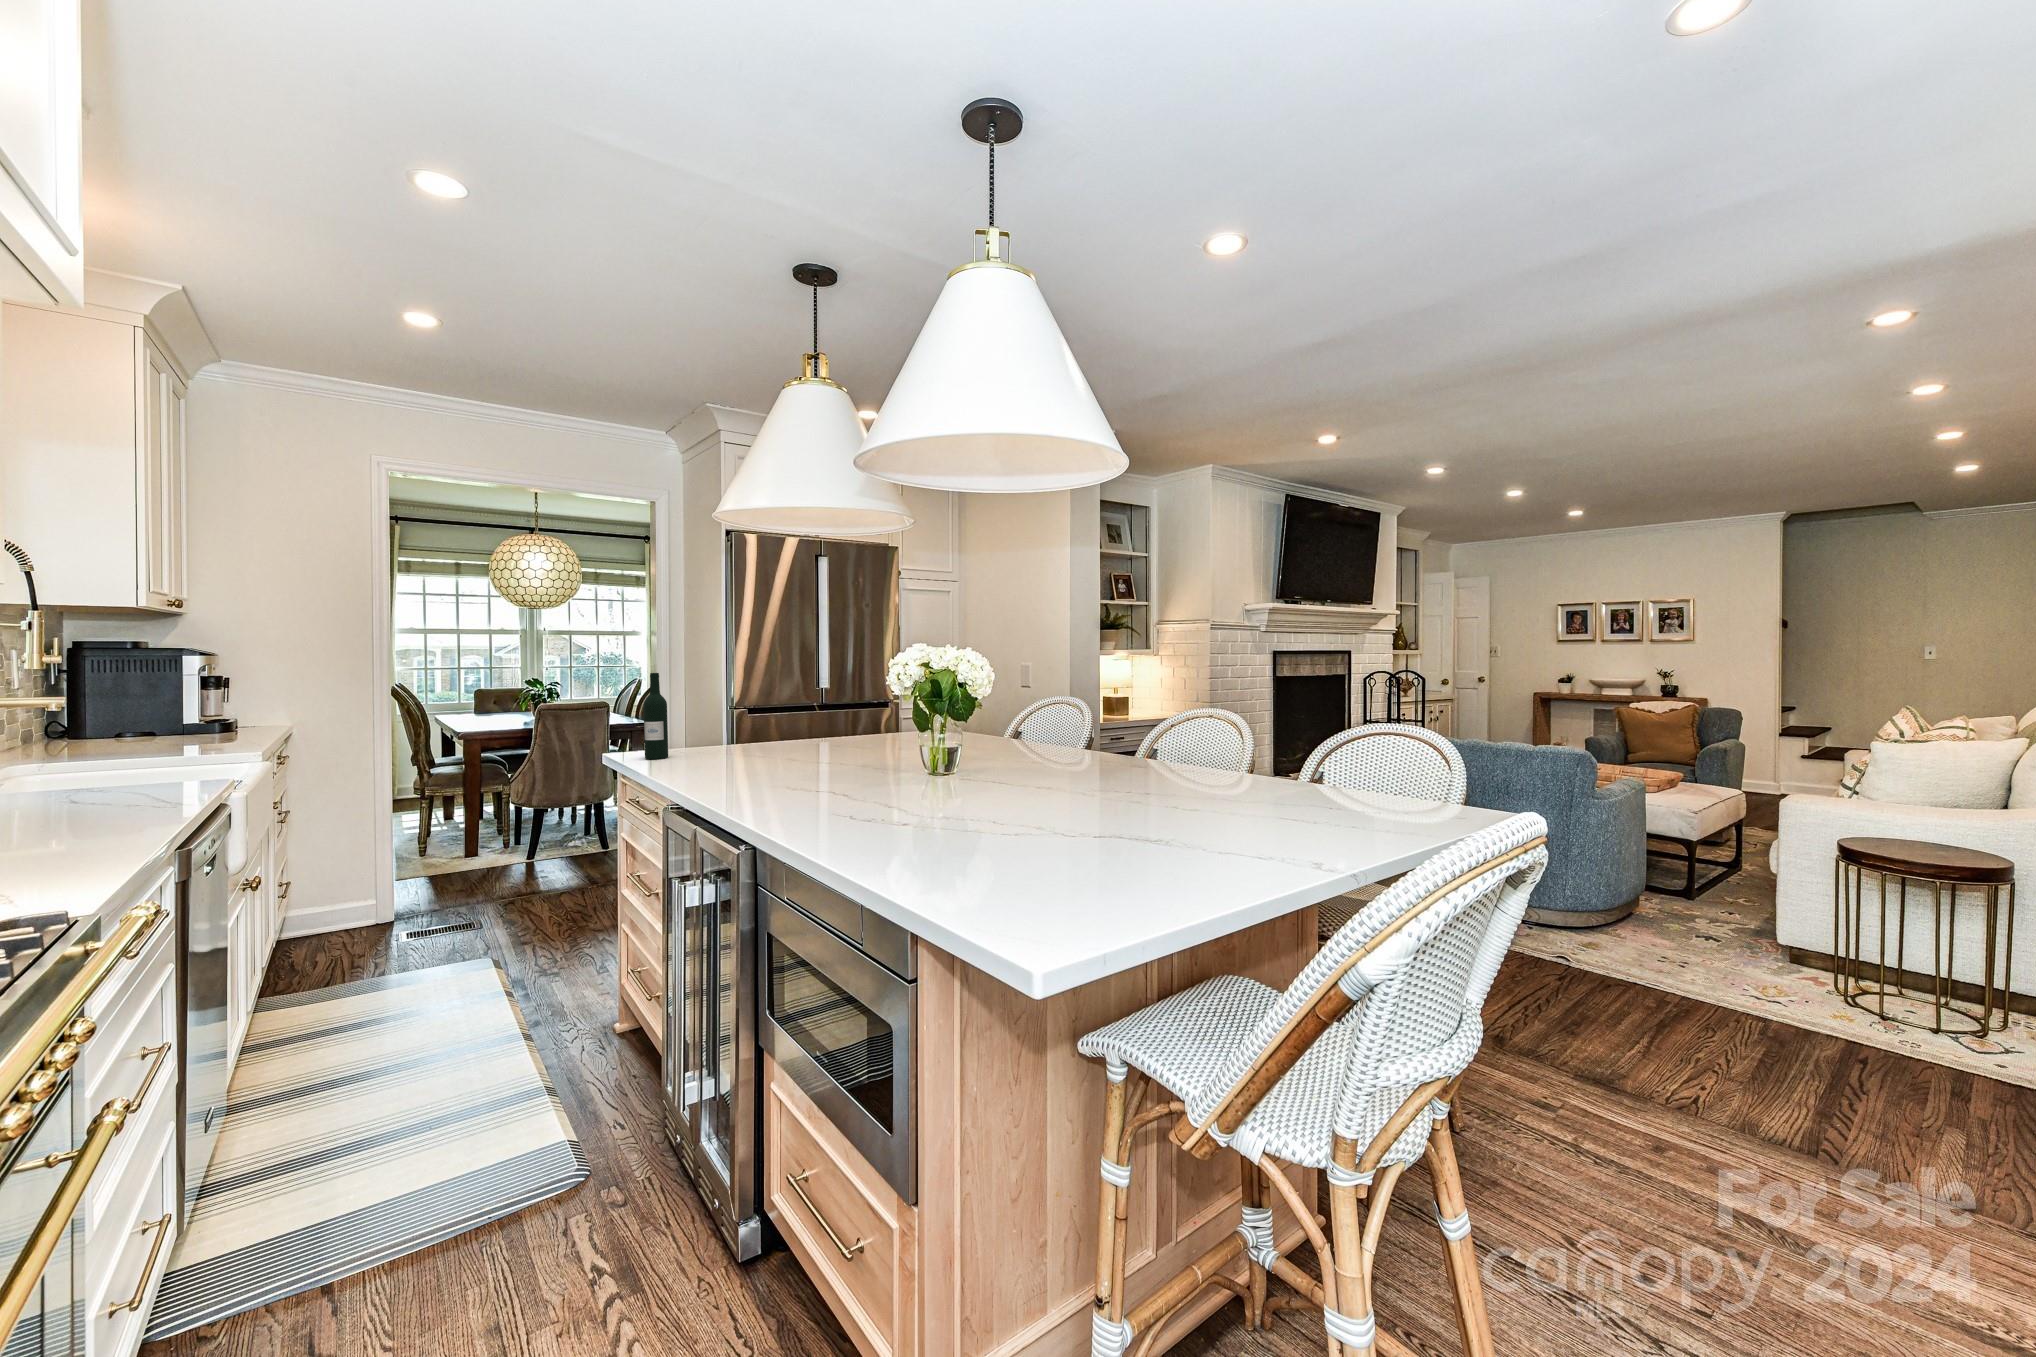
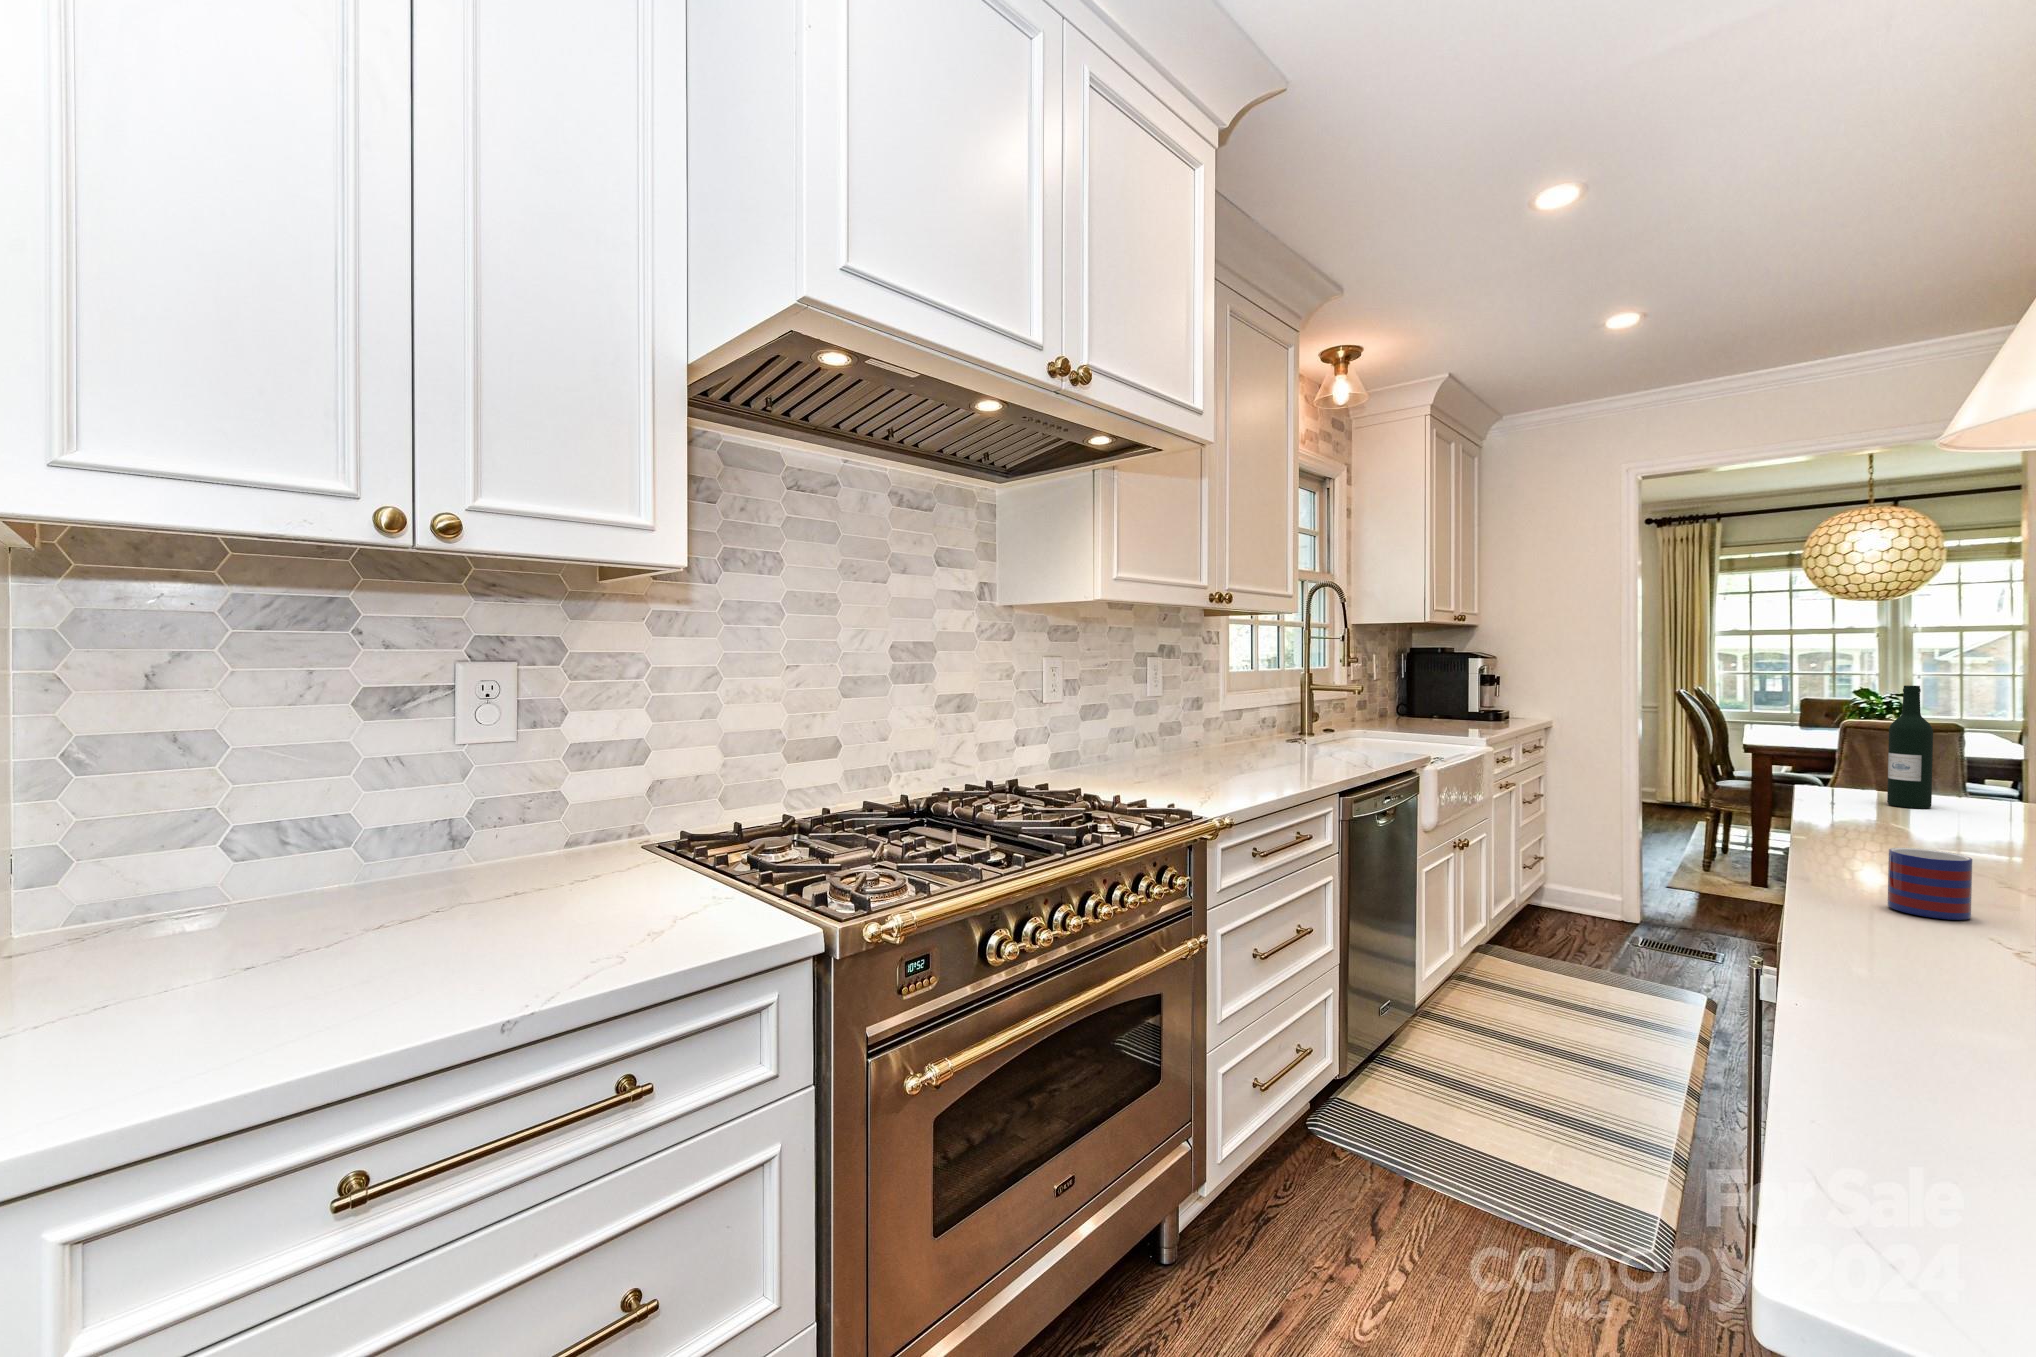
mug: none [759,774,797,817] -> present [1888,848,1972,920]

